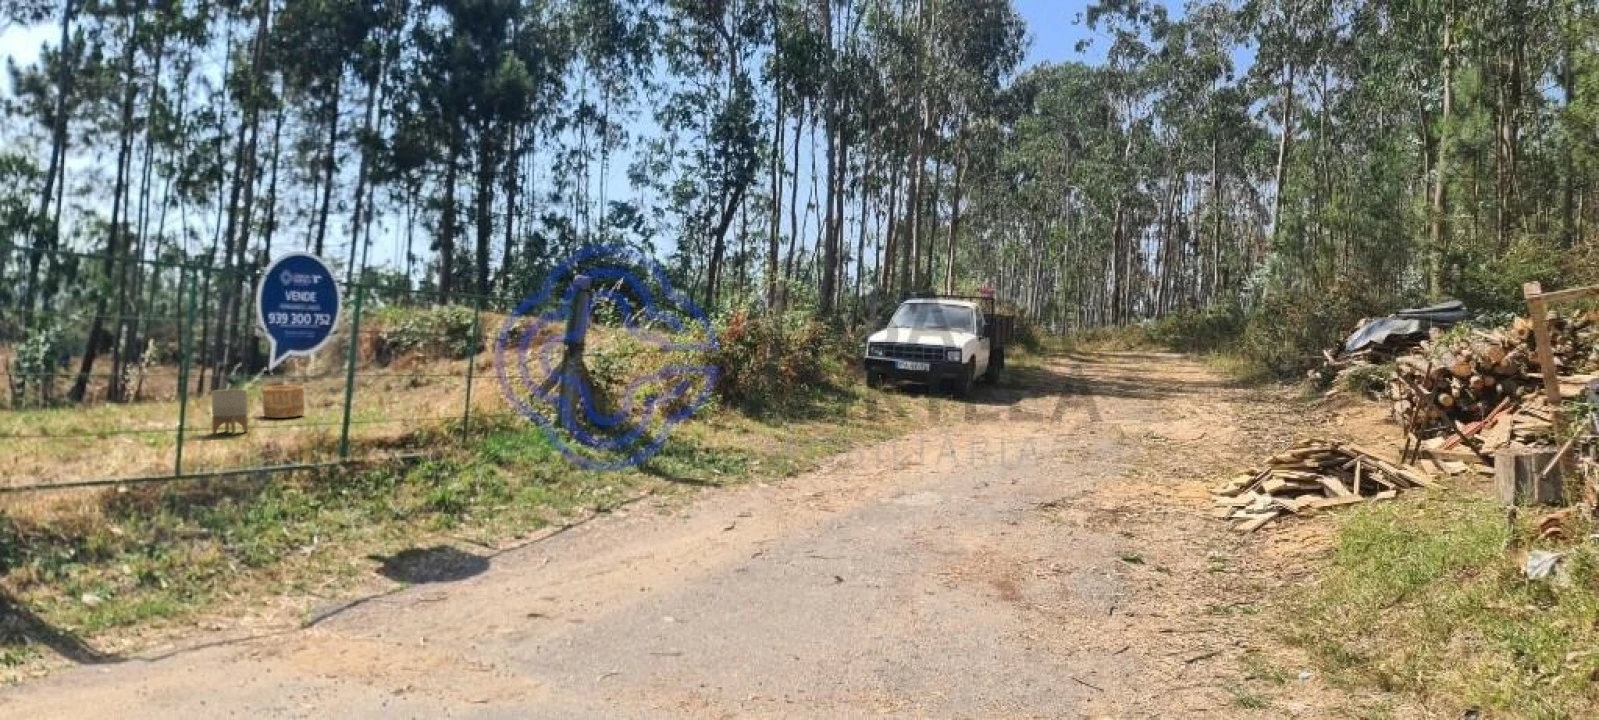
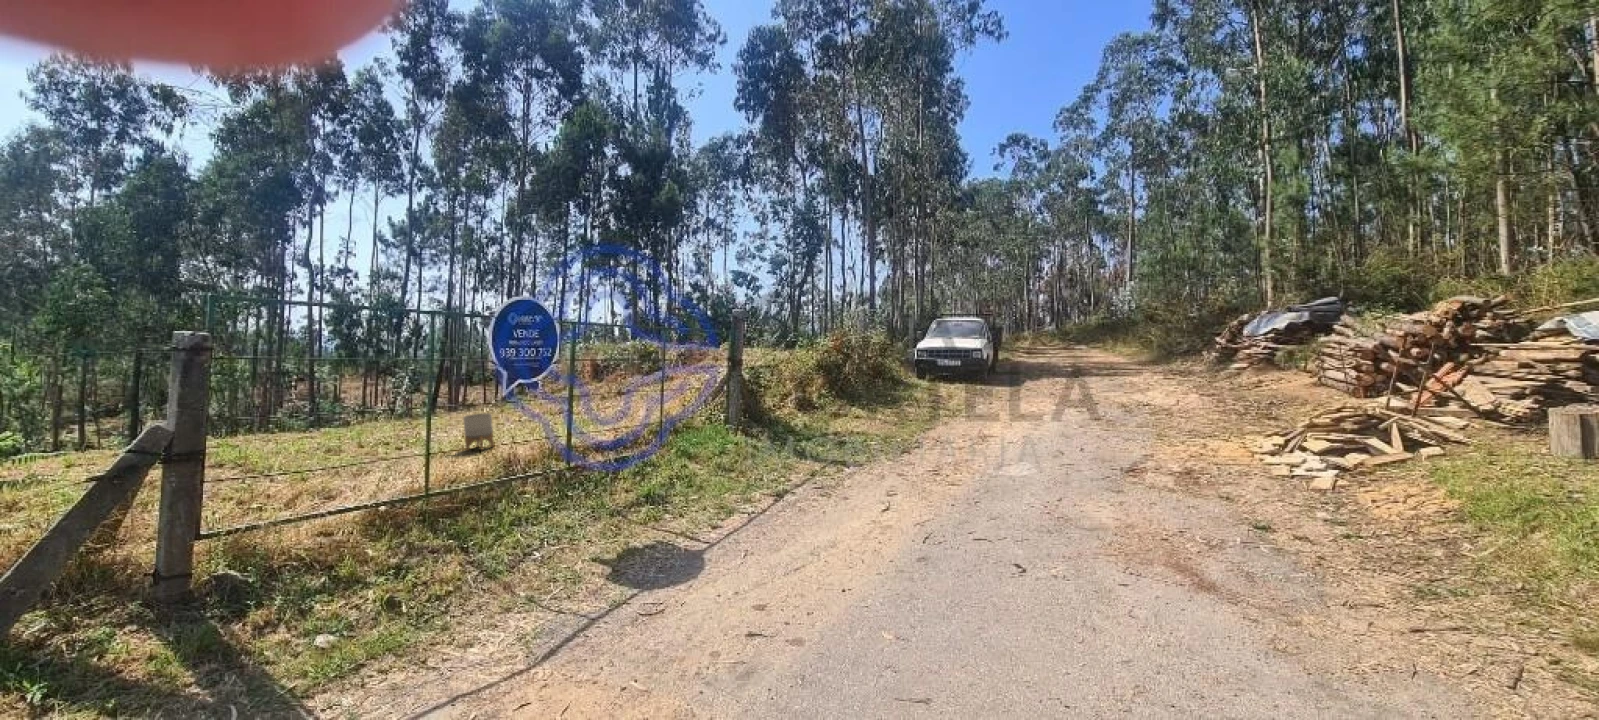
wooden bucket: present [261,385,304,418] -> none [507,405,540,432]

